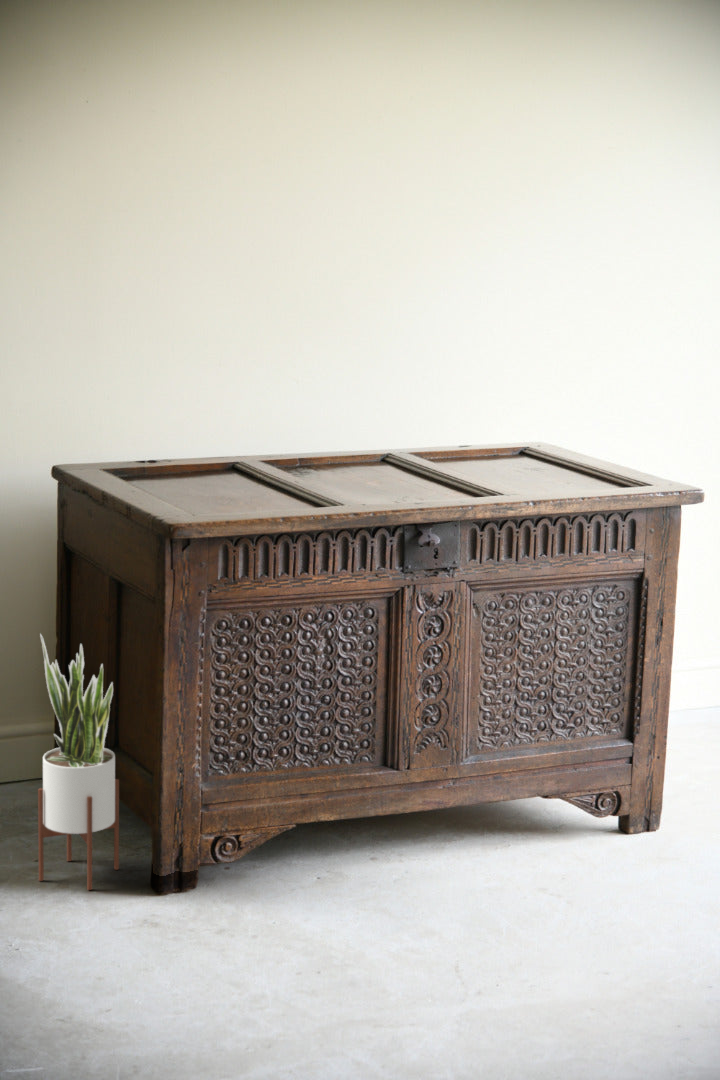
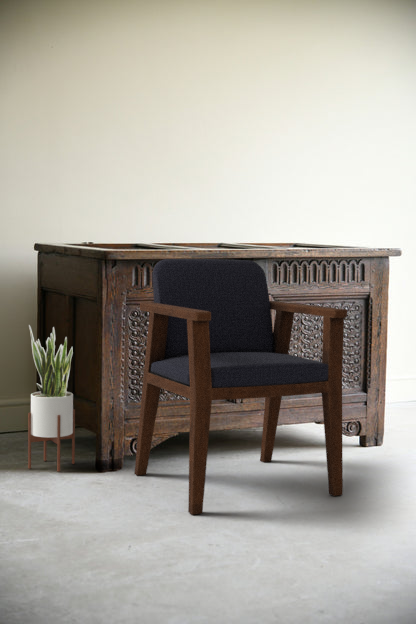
armchair: none [218,530,585,1008] -> present [135,259,347,515]

